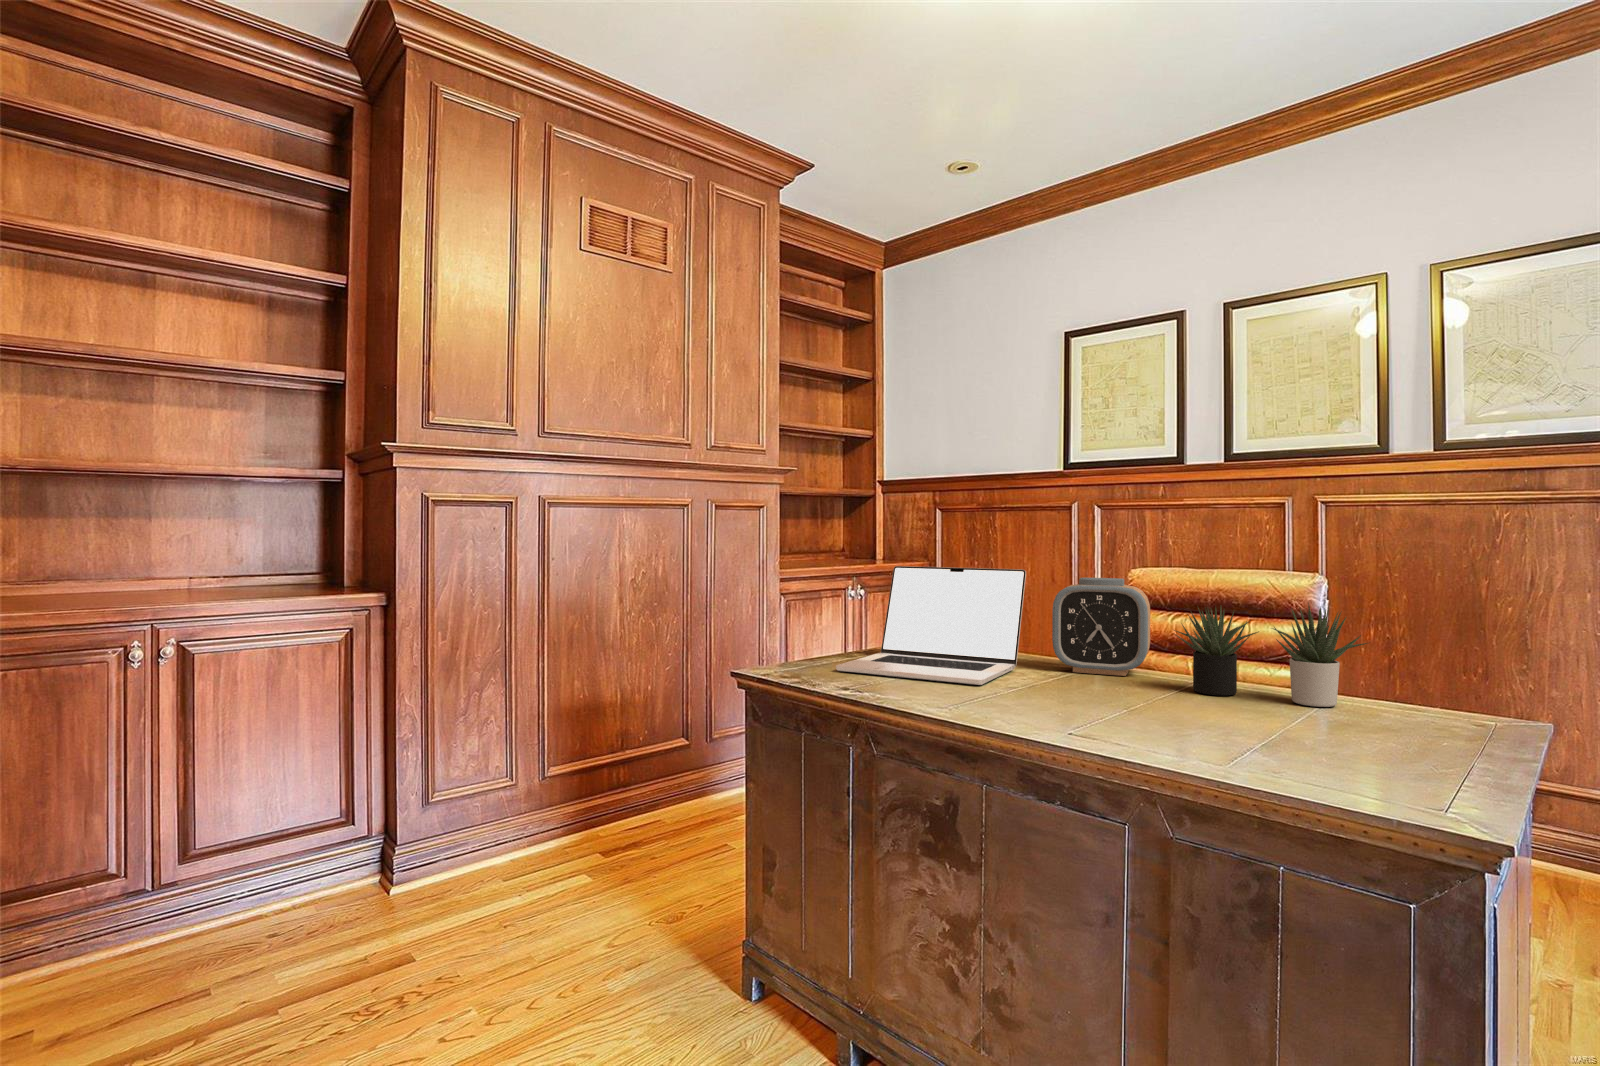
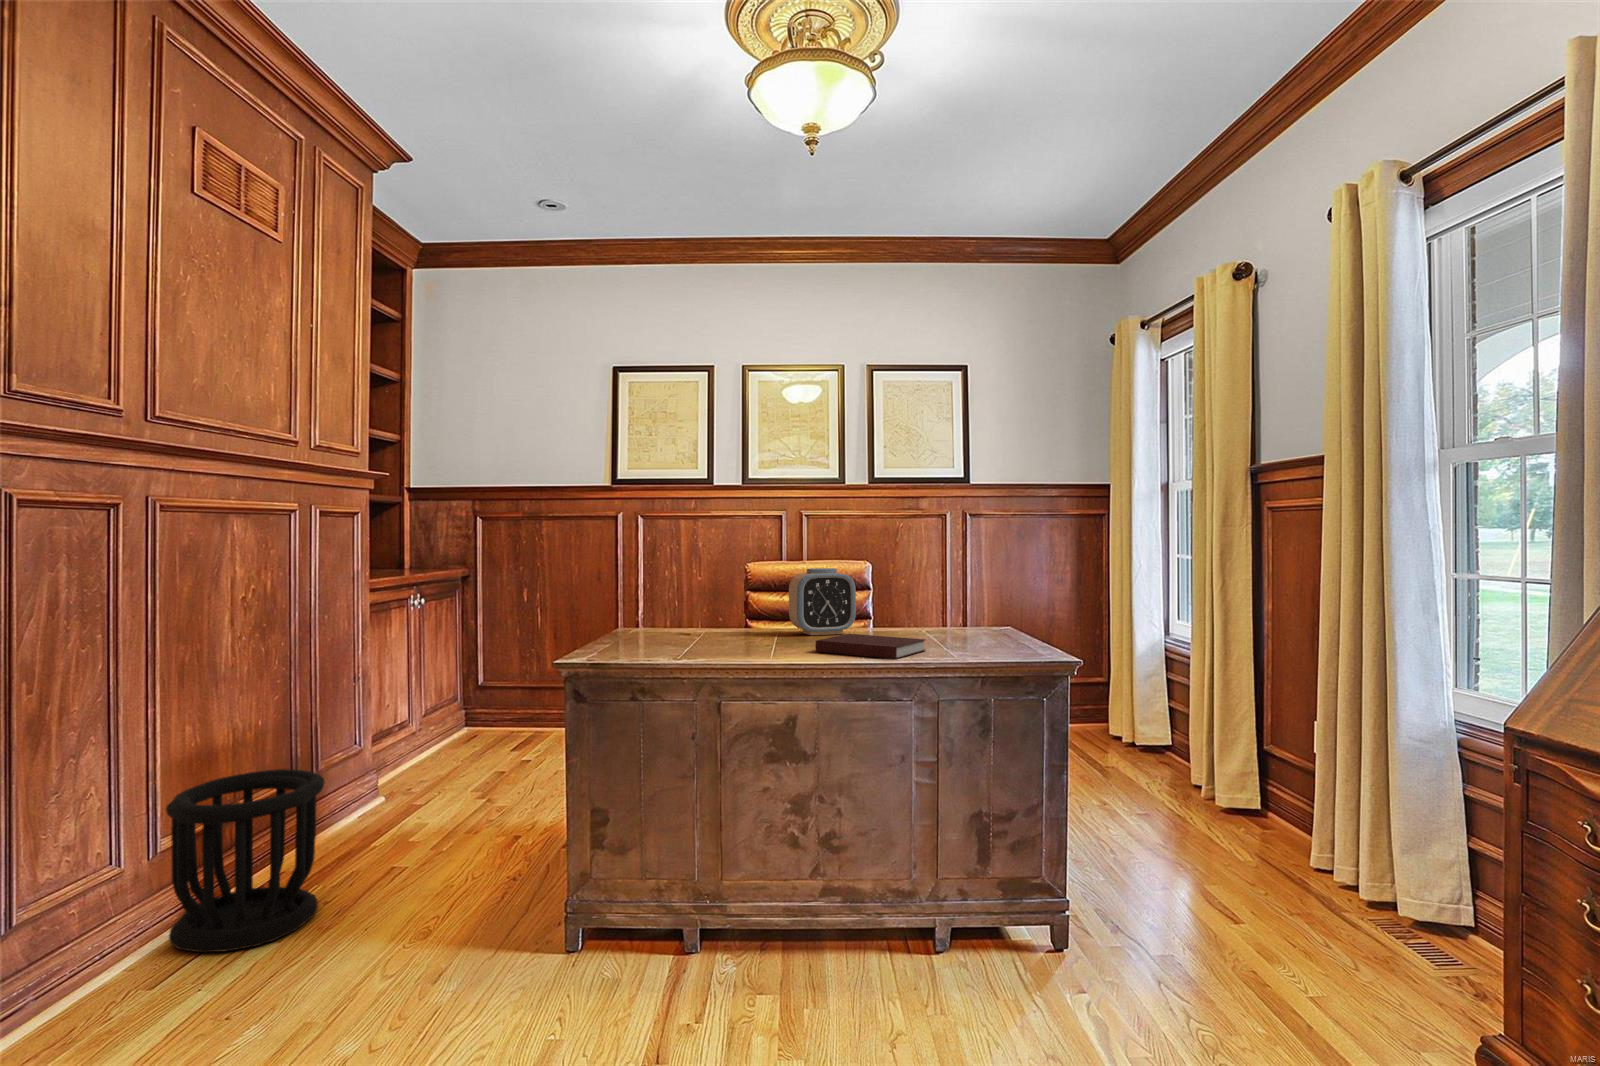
laptop: present [836,566,1026,685] -> none [665,565,798,652]
succulent plant: present [1174,603,1367,707] -> none [881,576,986,637]
notebook: none [982,676,1142,722] -> present [815,634,926,659]
wastebasket: none [534,727,644,872] -> present [166,769,325,952]

